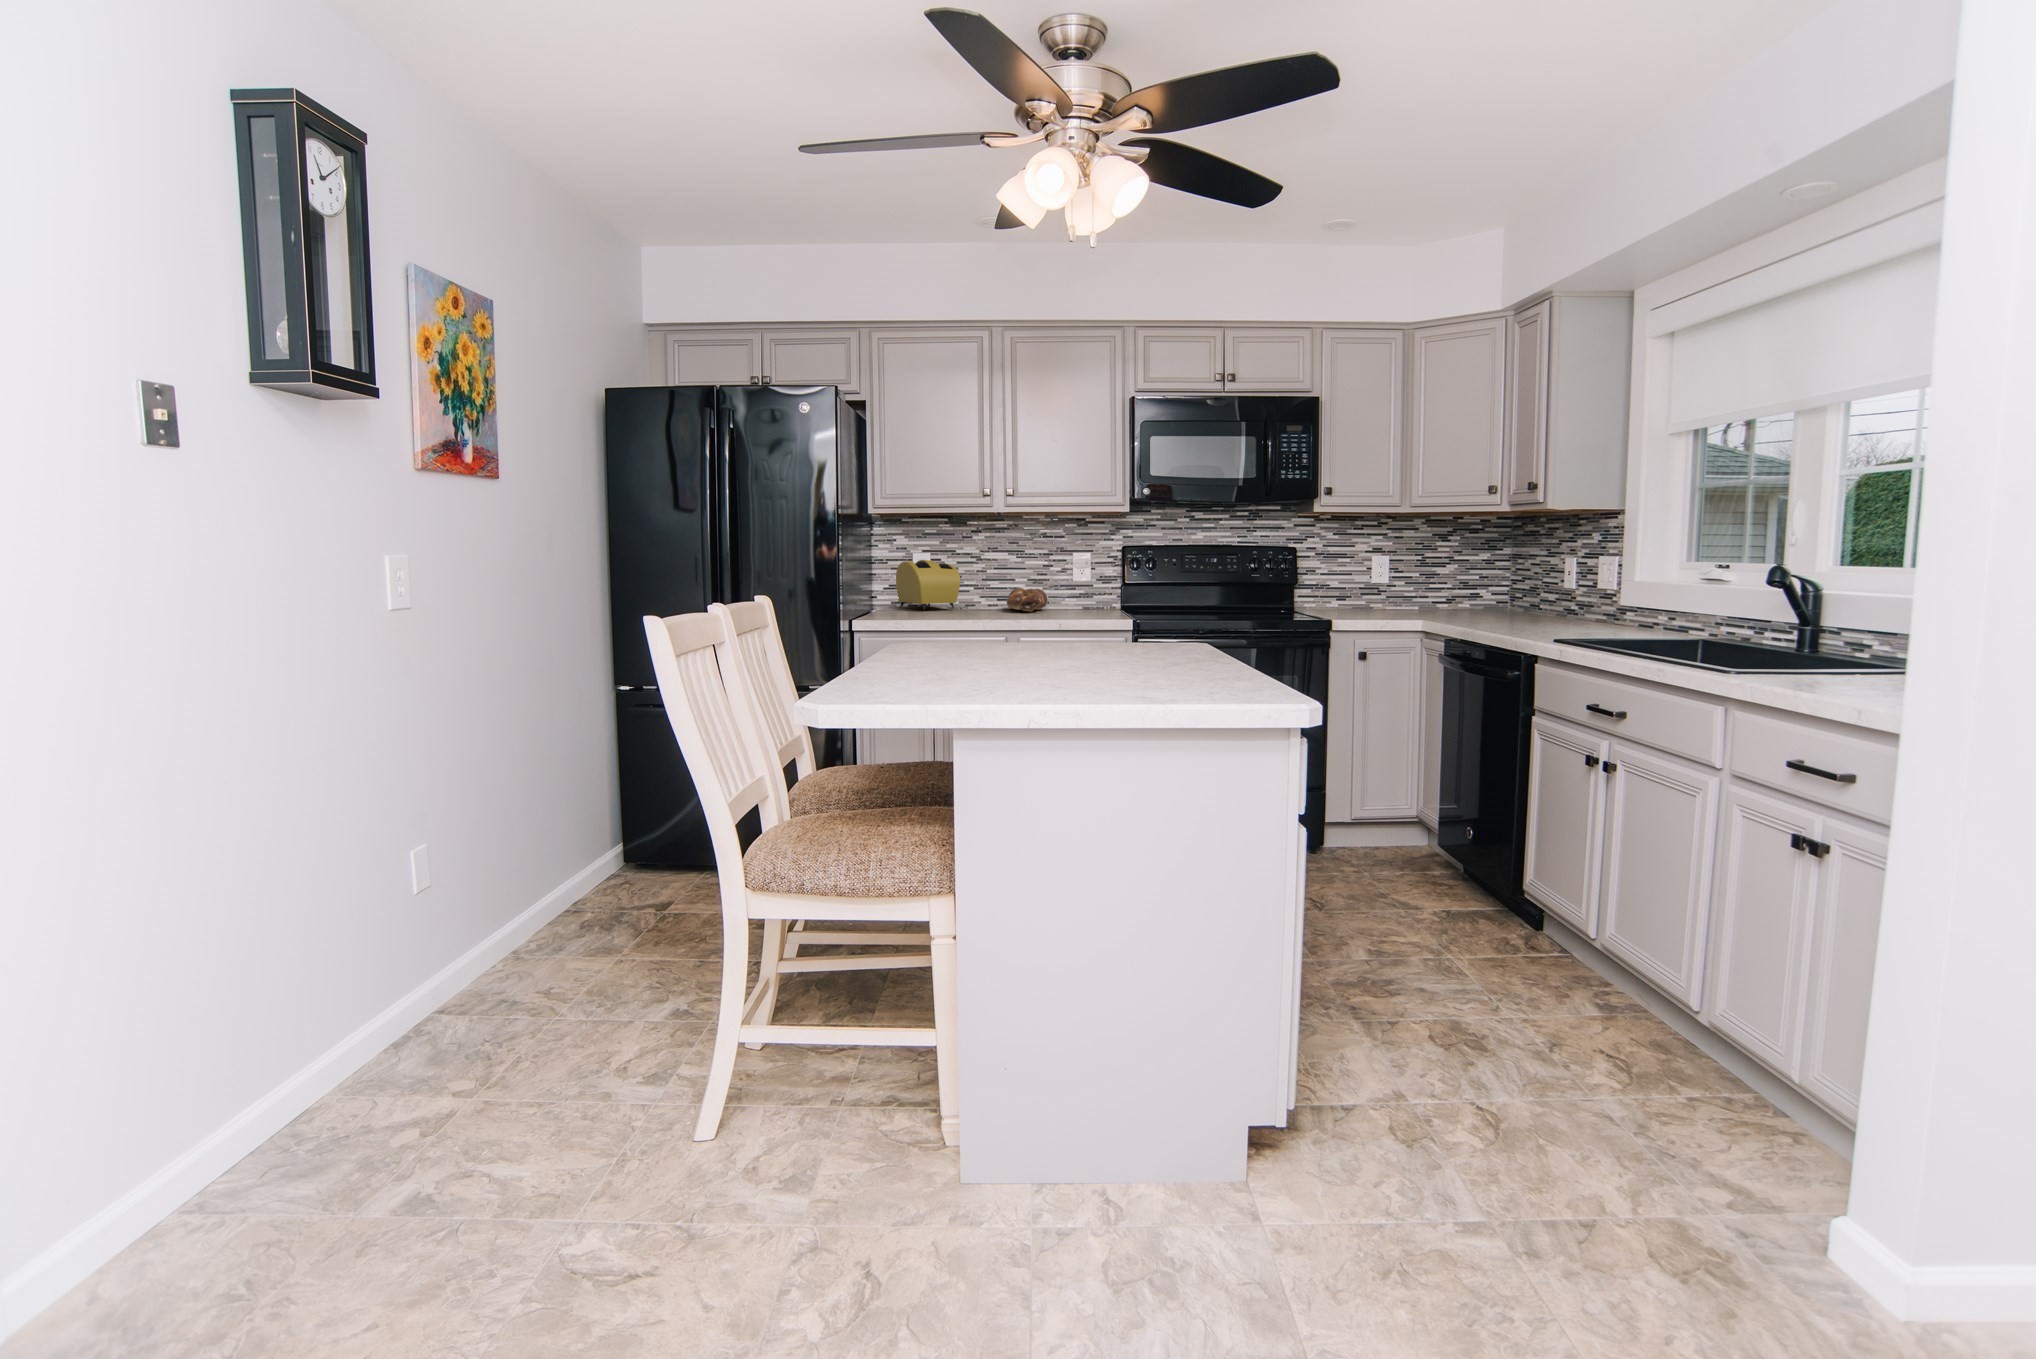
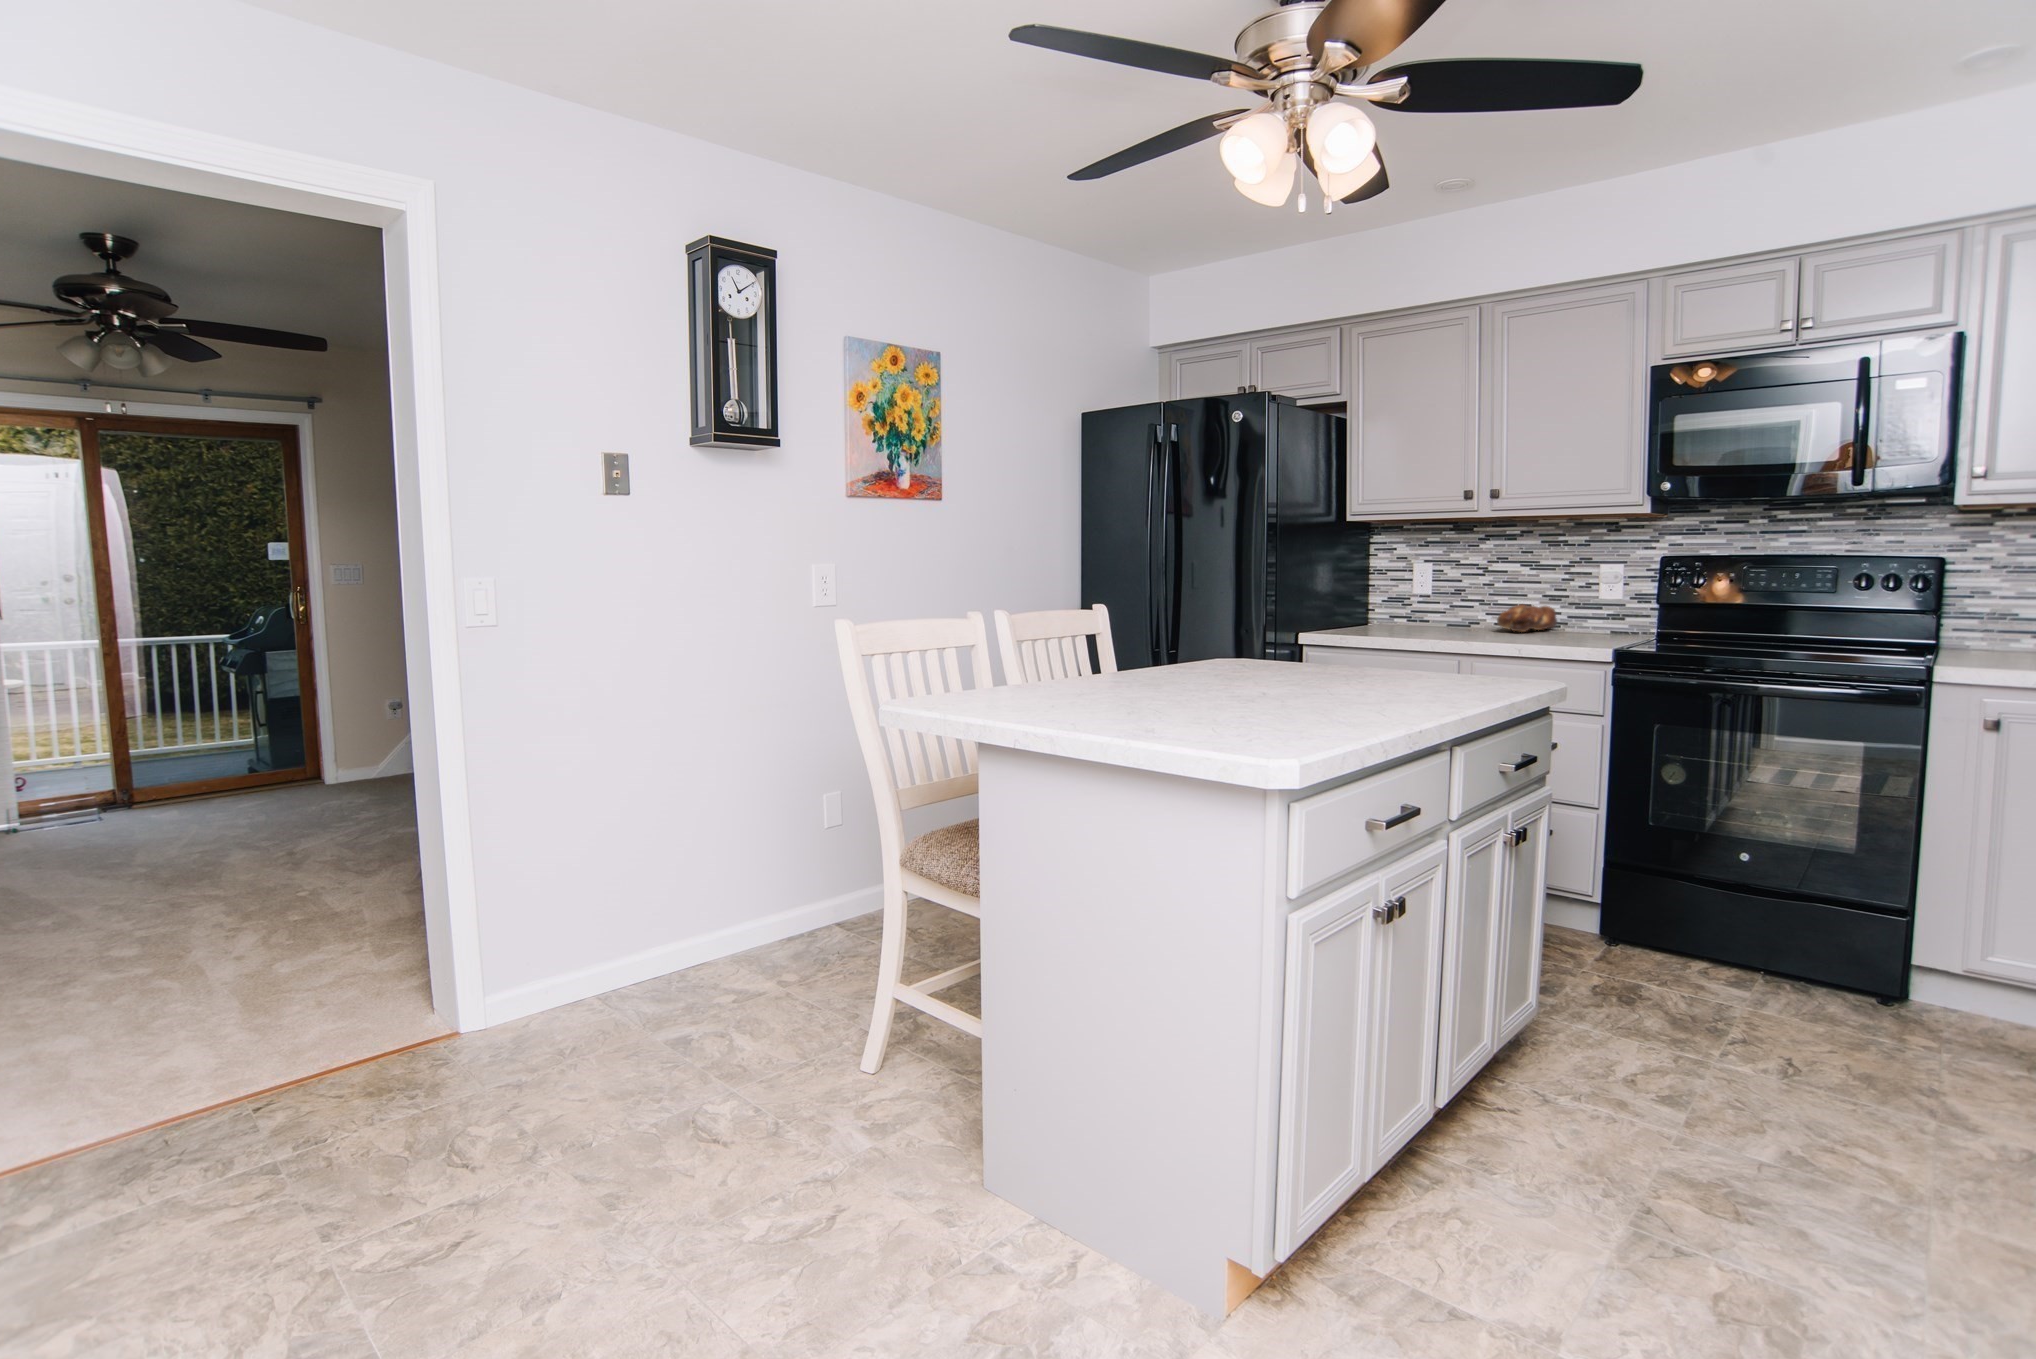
toaster: present [896,560,960,610] -> none [1392,572,1452,626]

